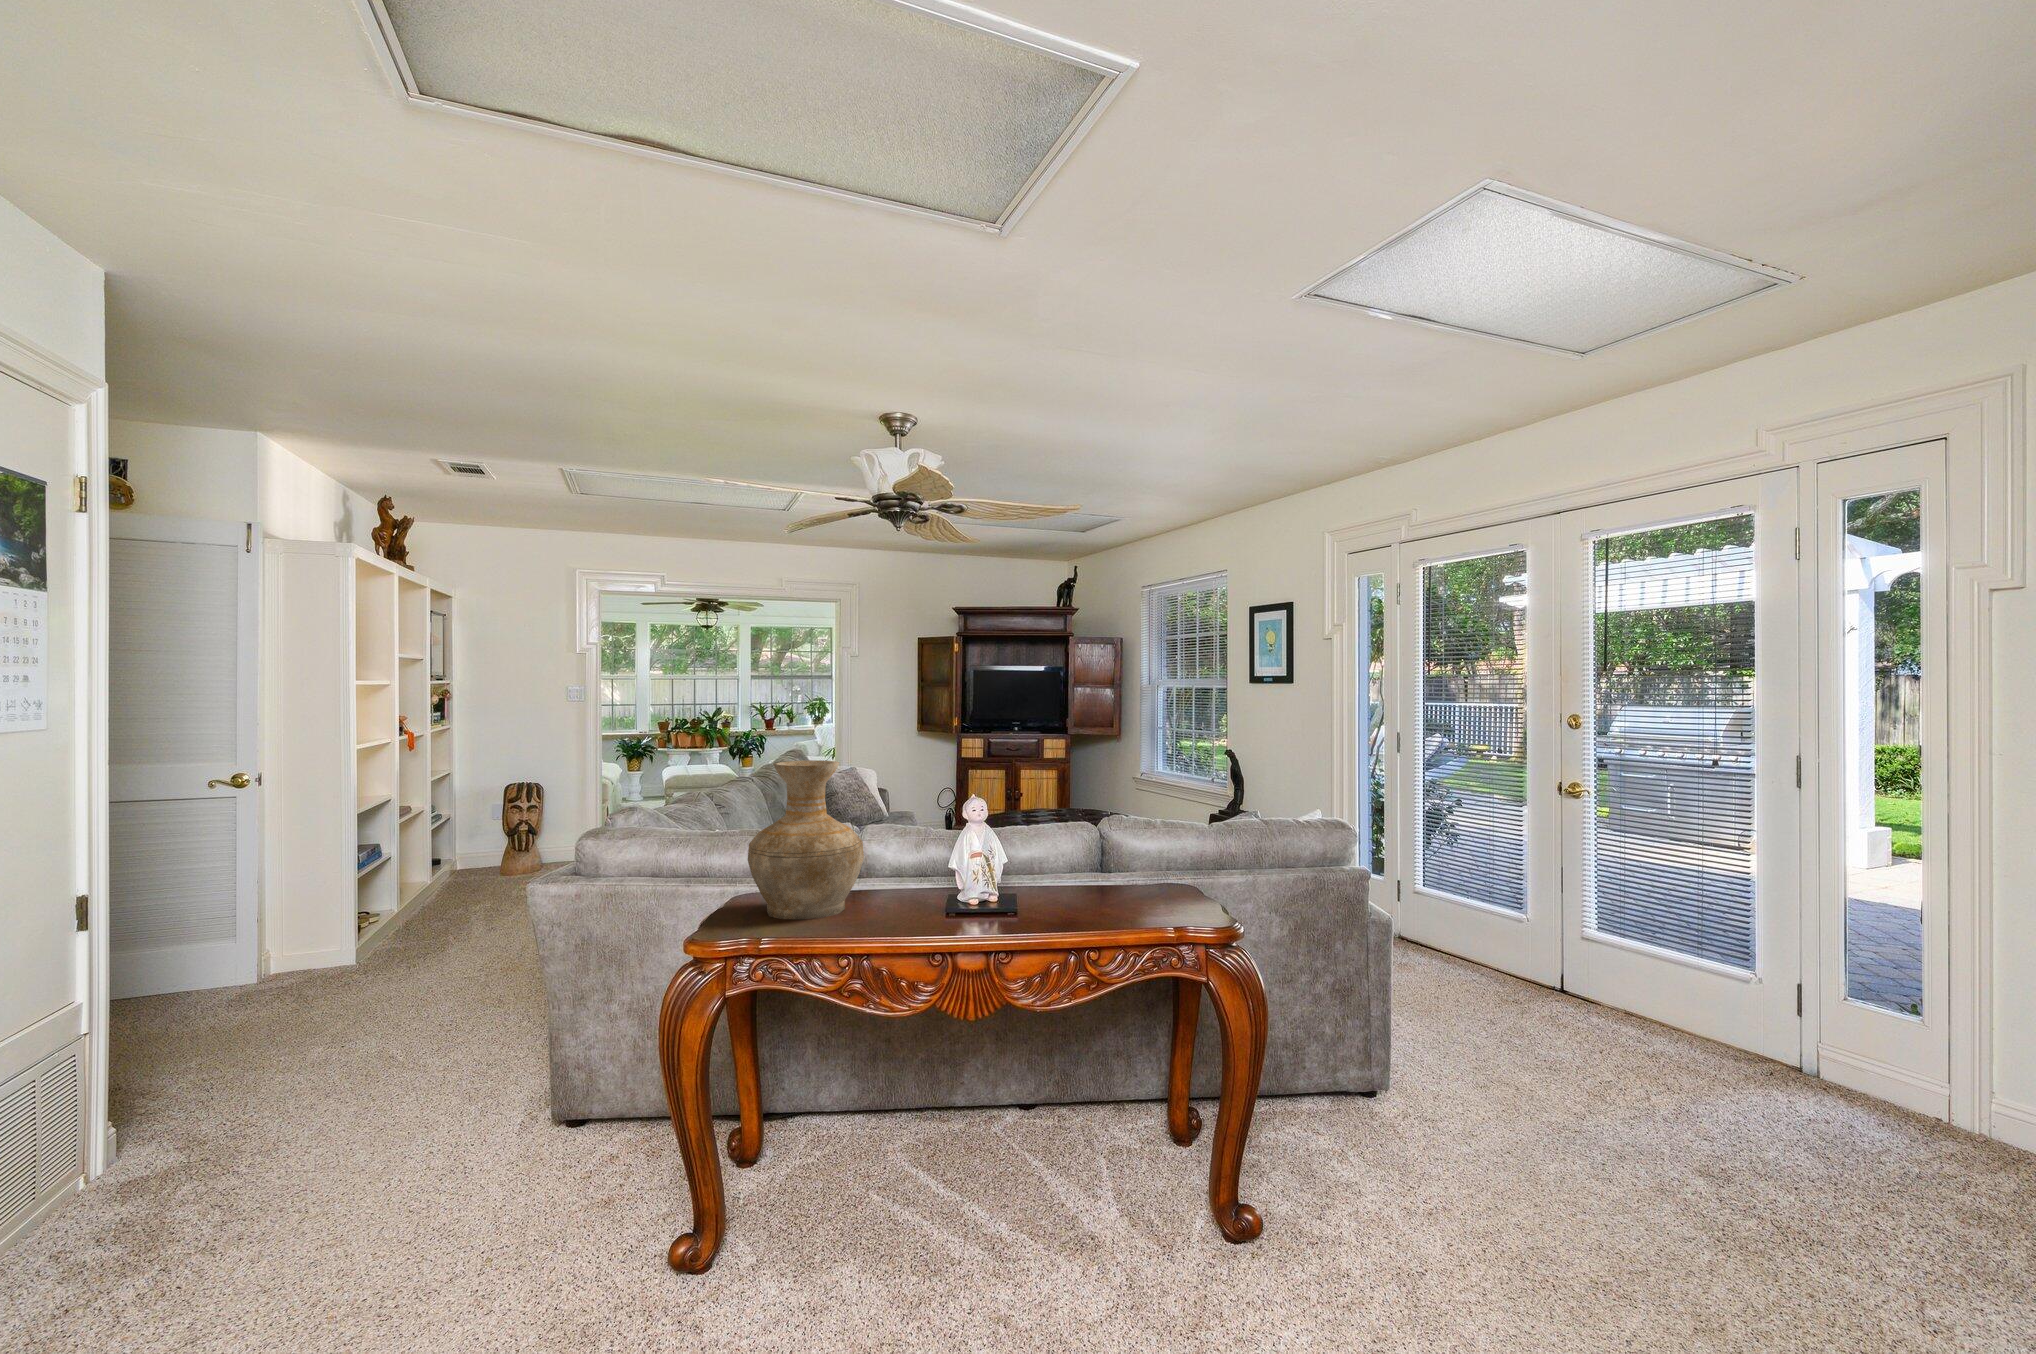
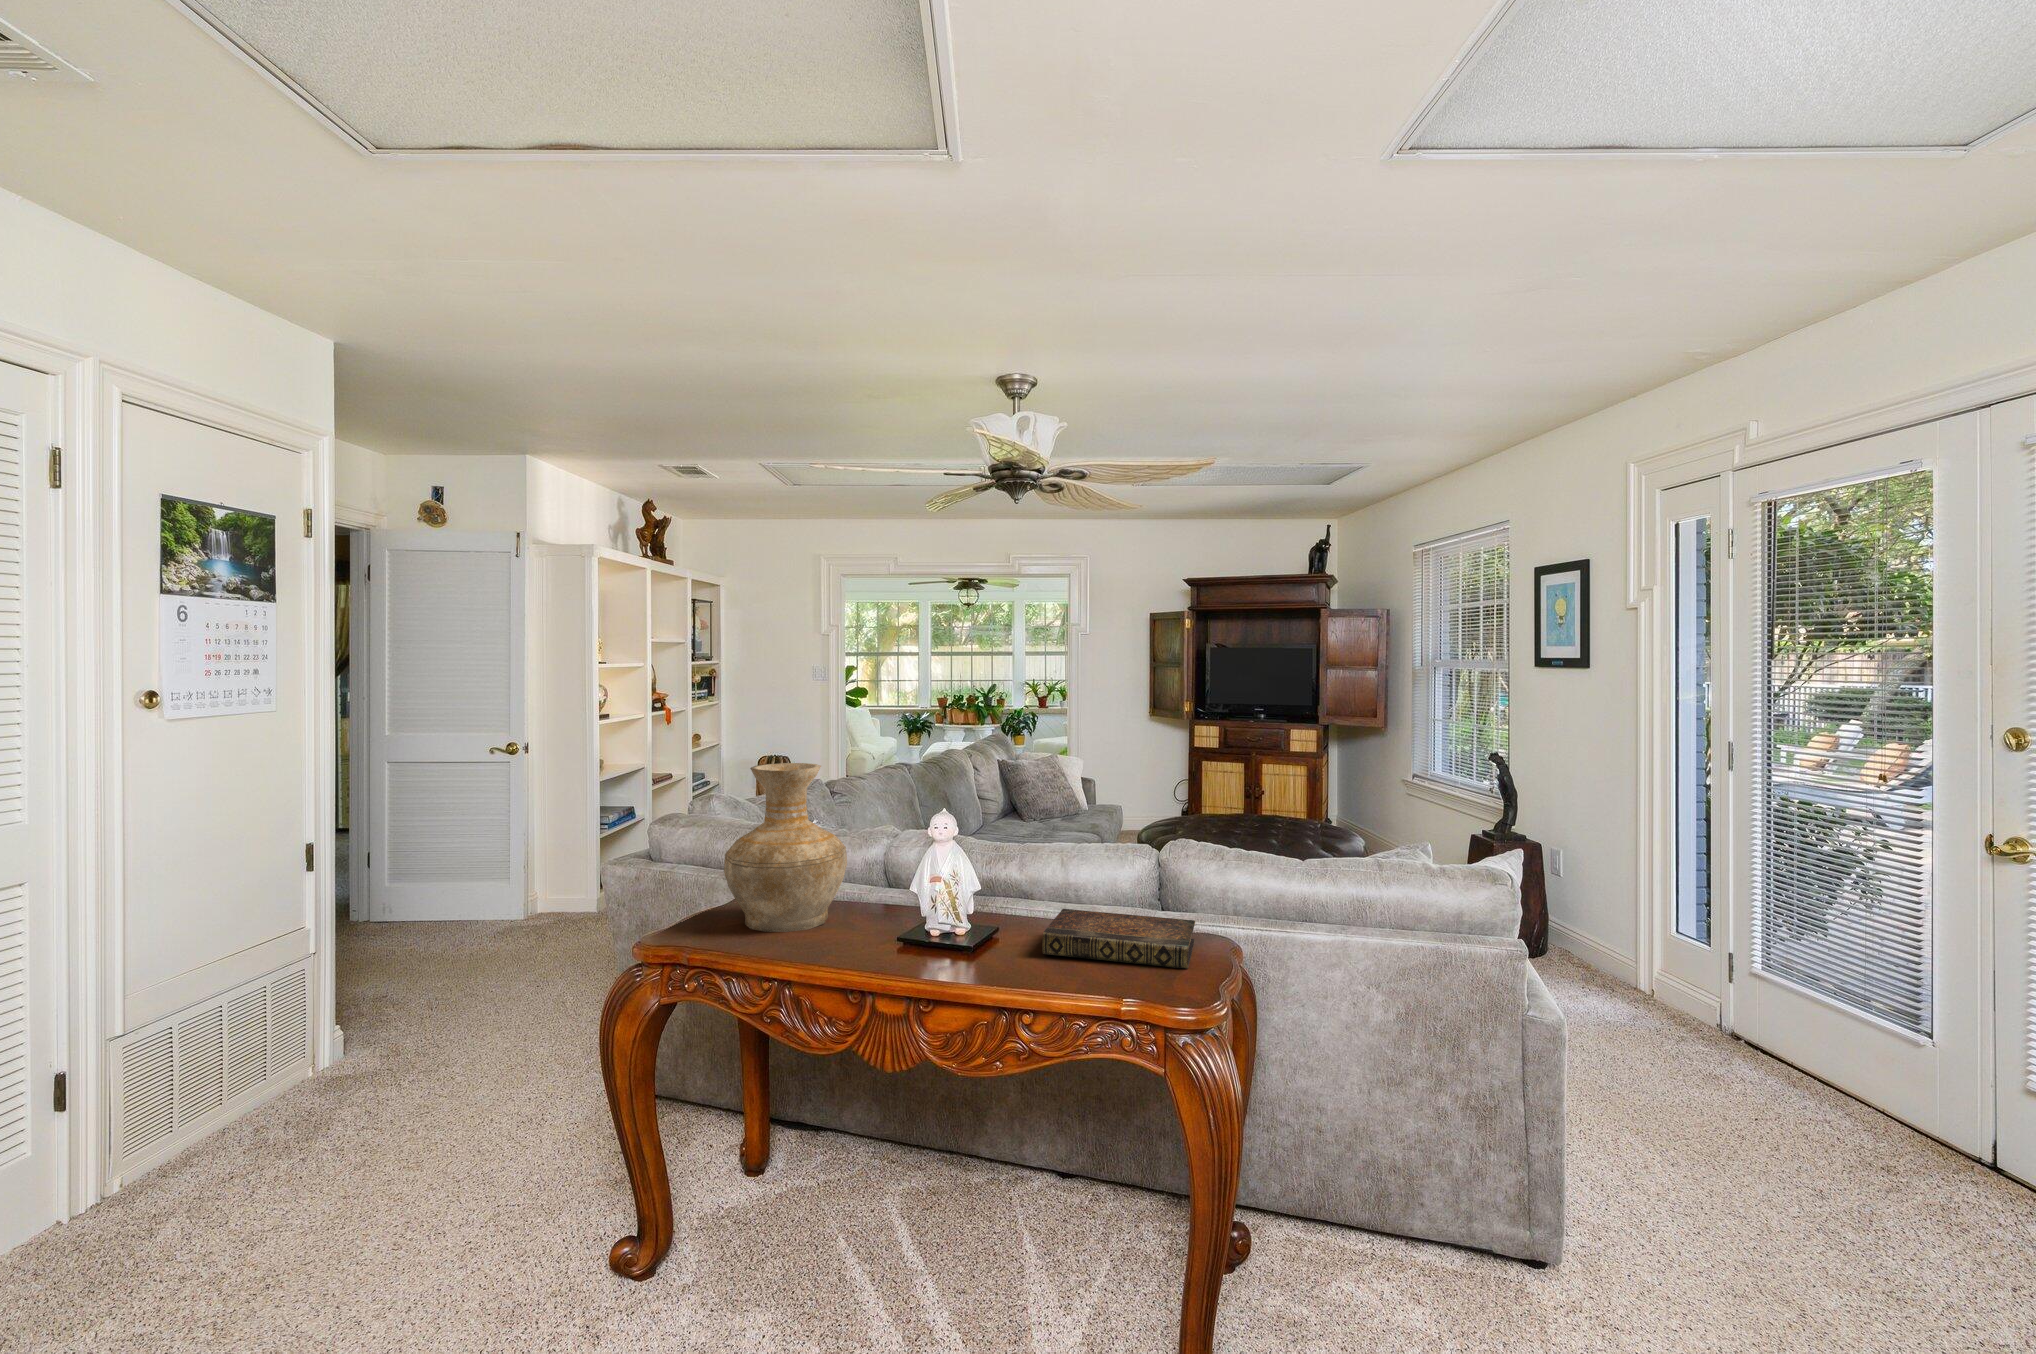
book: none [1058,874,1190,909] -> present [1042,909,1195,969]

